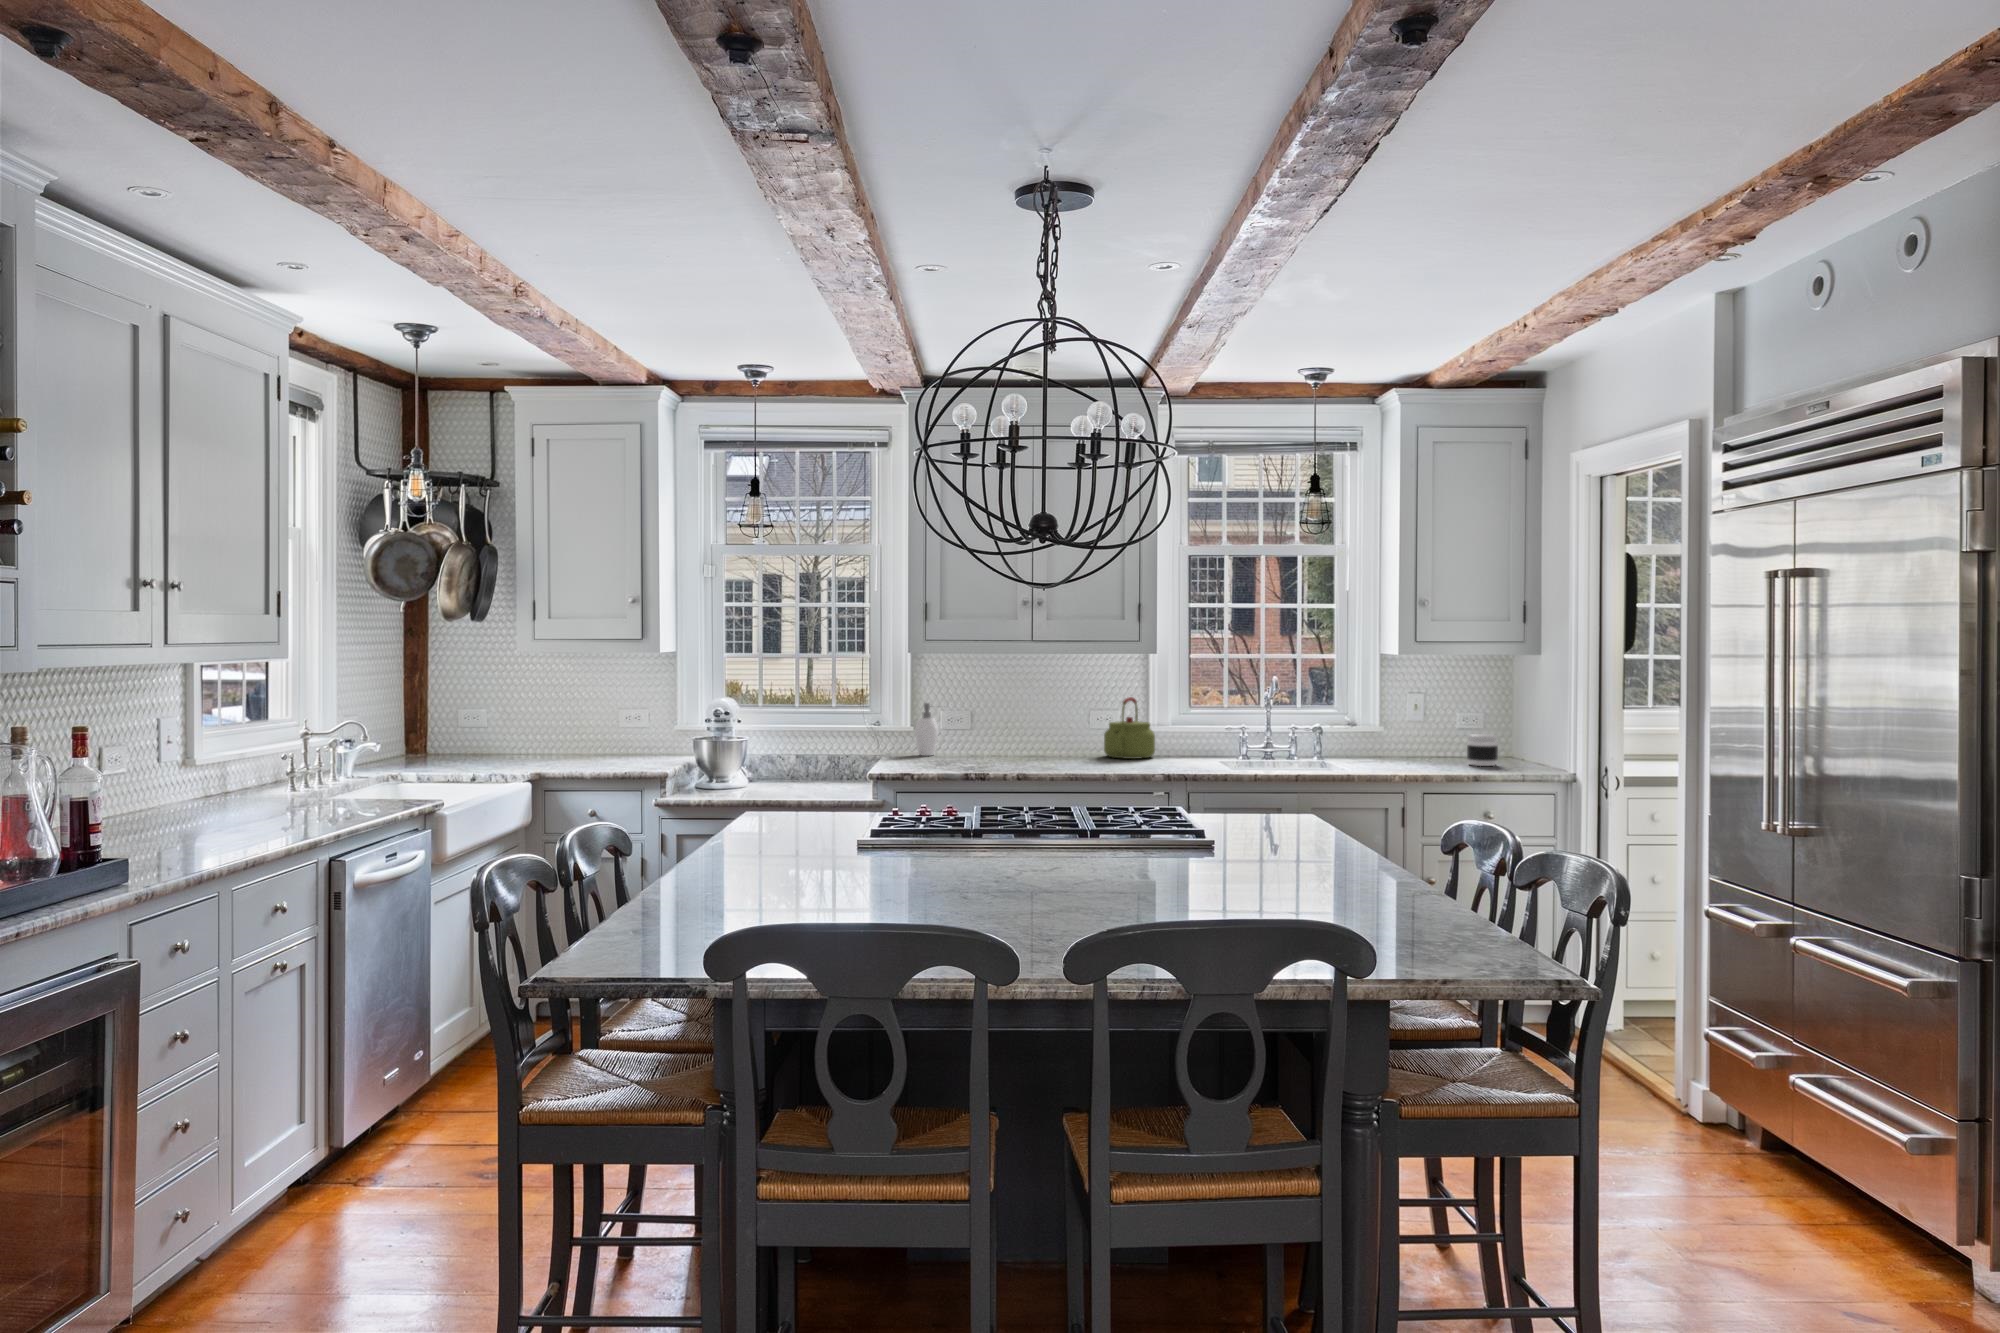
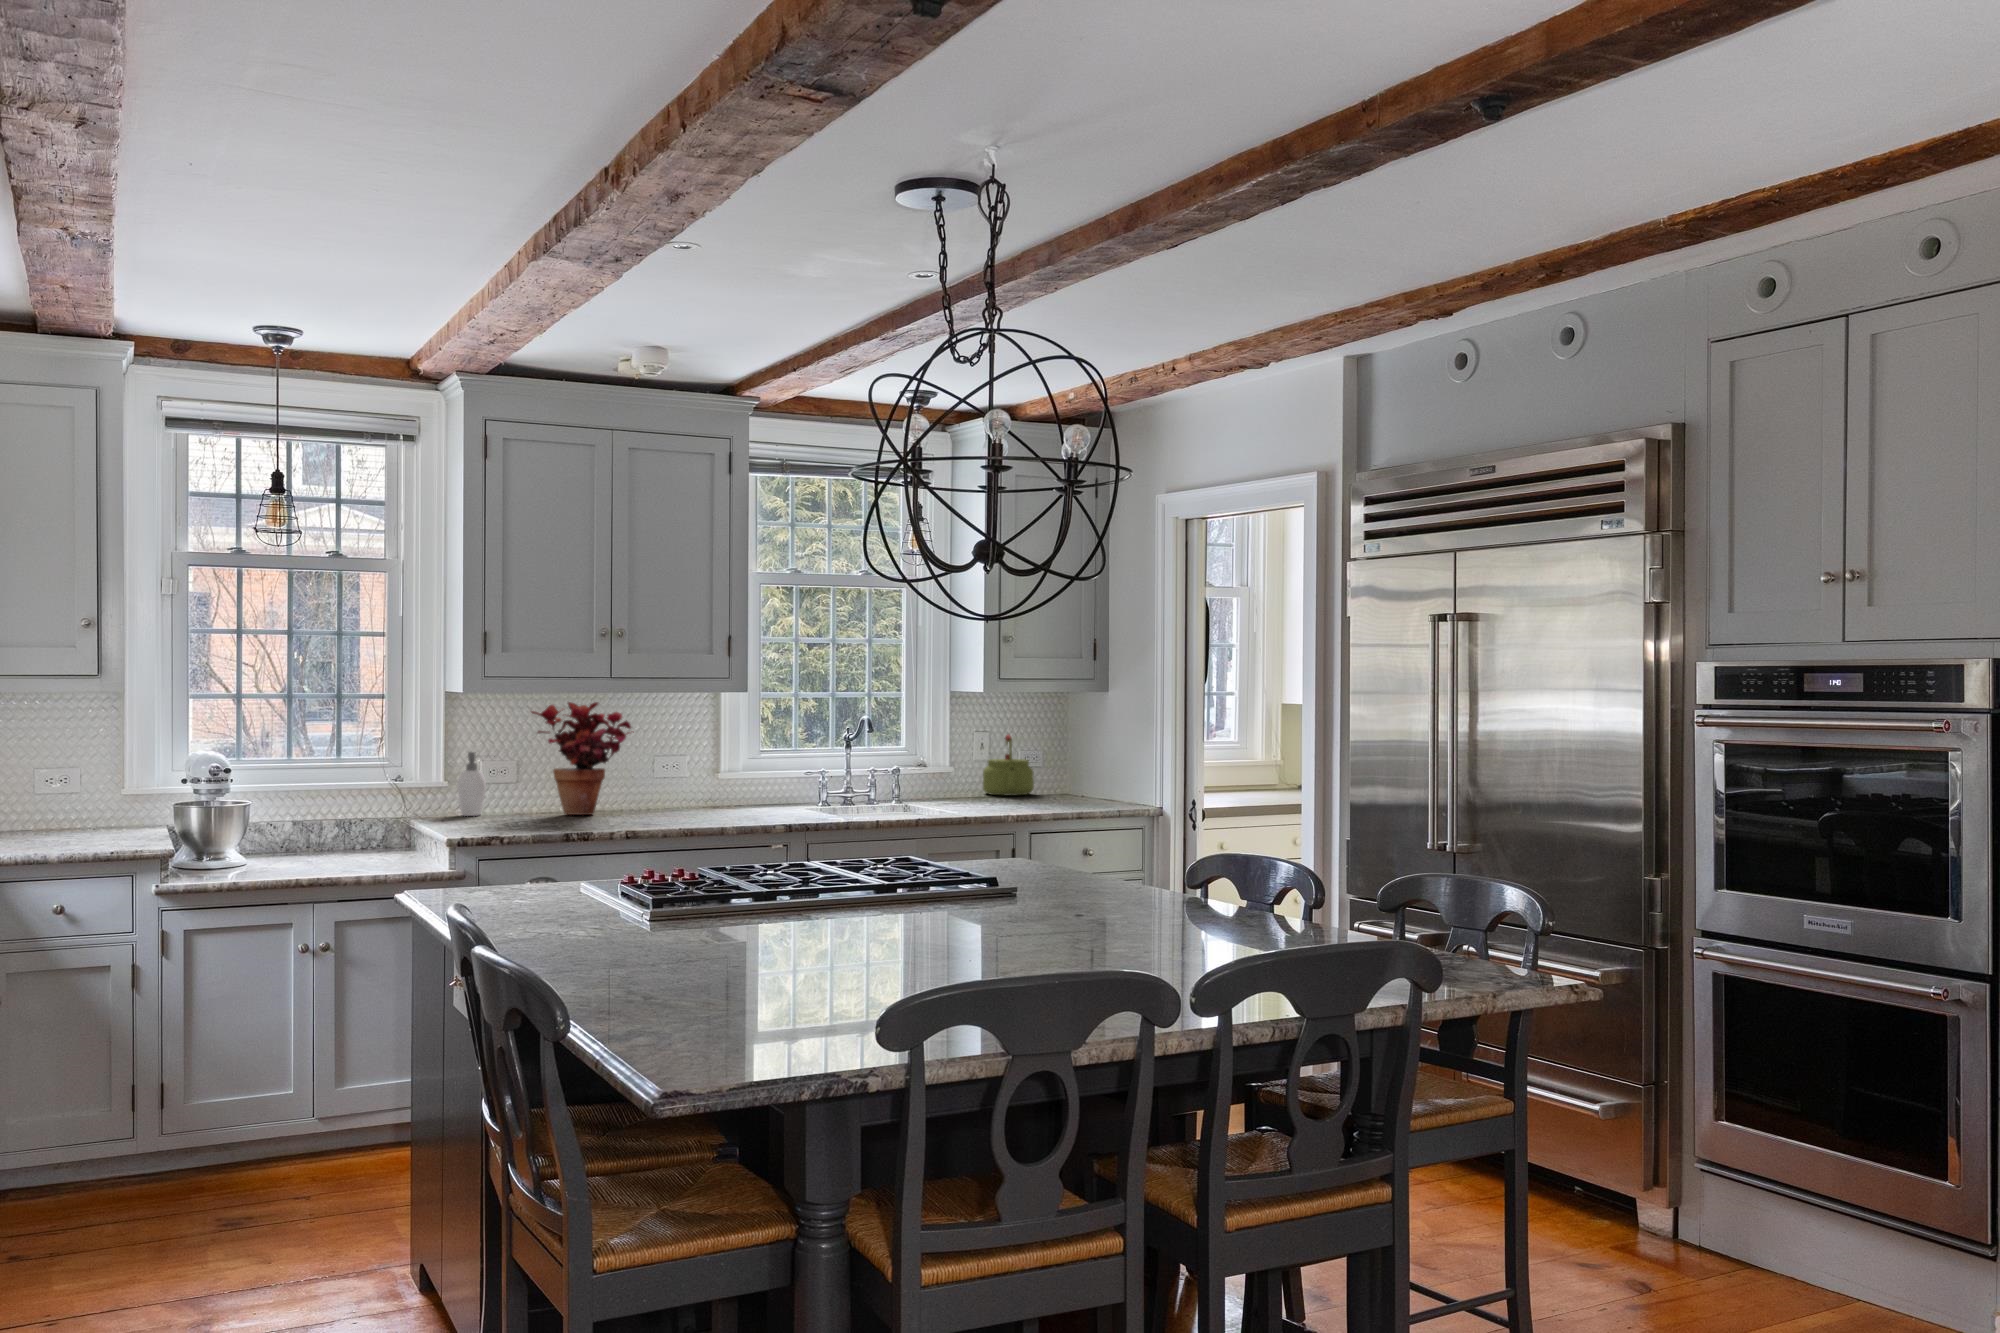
potted plant: none [969,662,1055,758] -> present [532,702,631,815]
kettle: present [1104,697,1155,759] -> present [983,735,1034,796]
jar: present [1467,734,1498,766] -> none [1053,772,1082,804]

